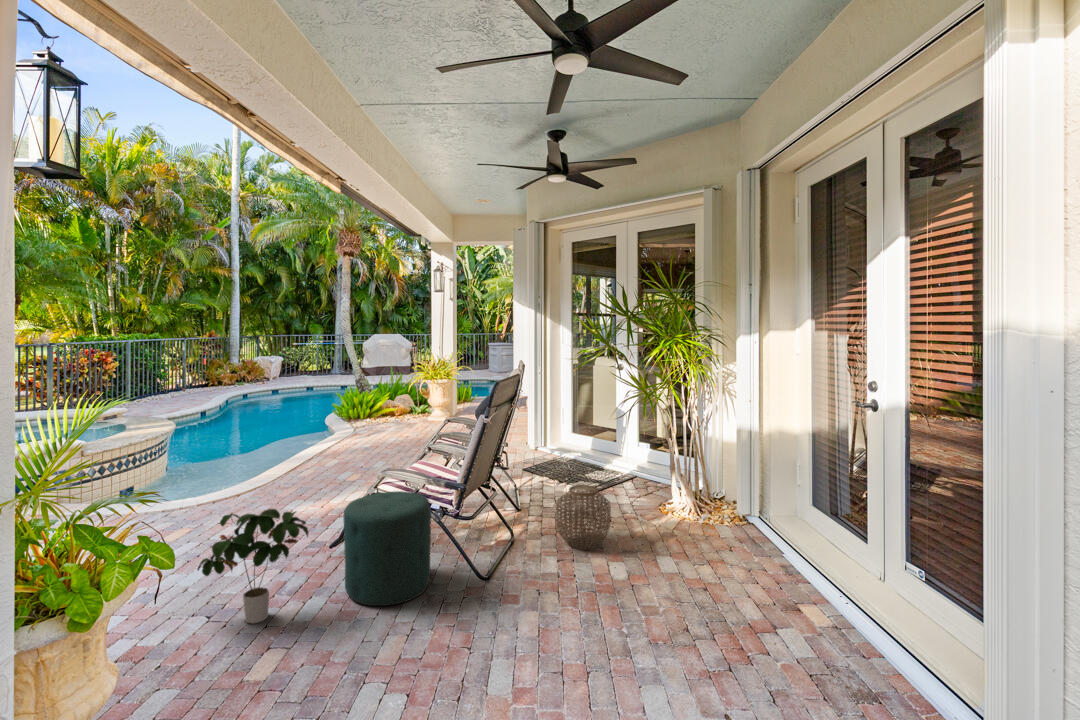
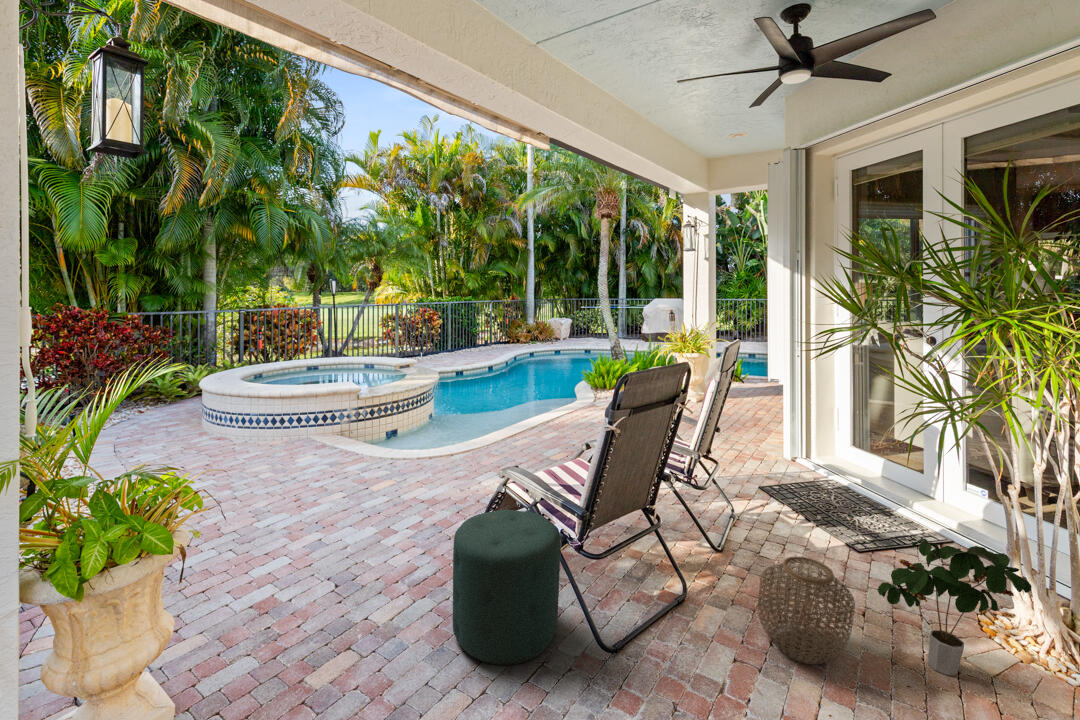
potted plant: present [197,509,308,623] -> present [878,538,1032,675]

